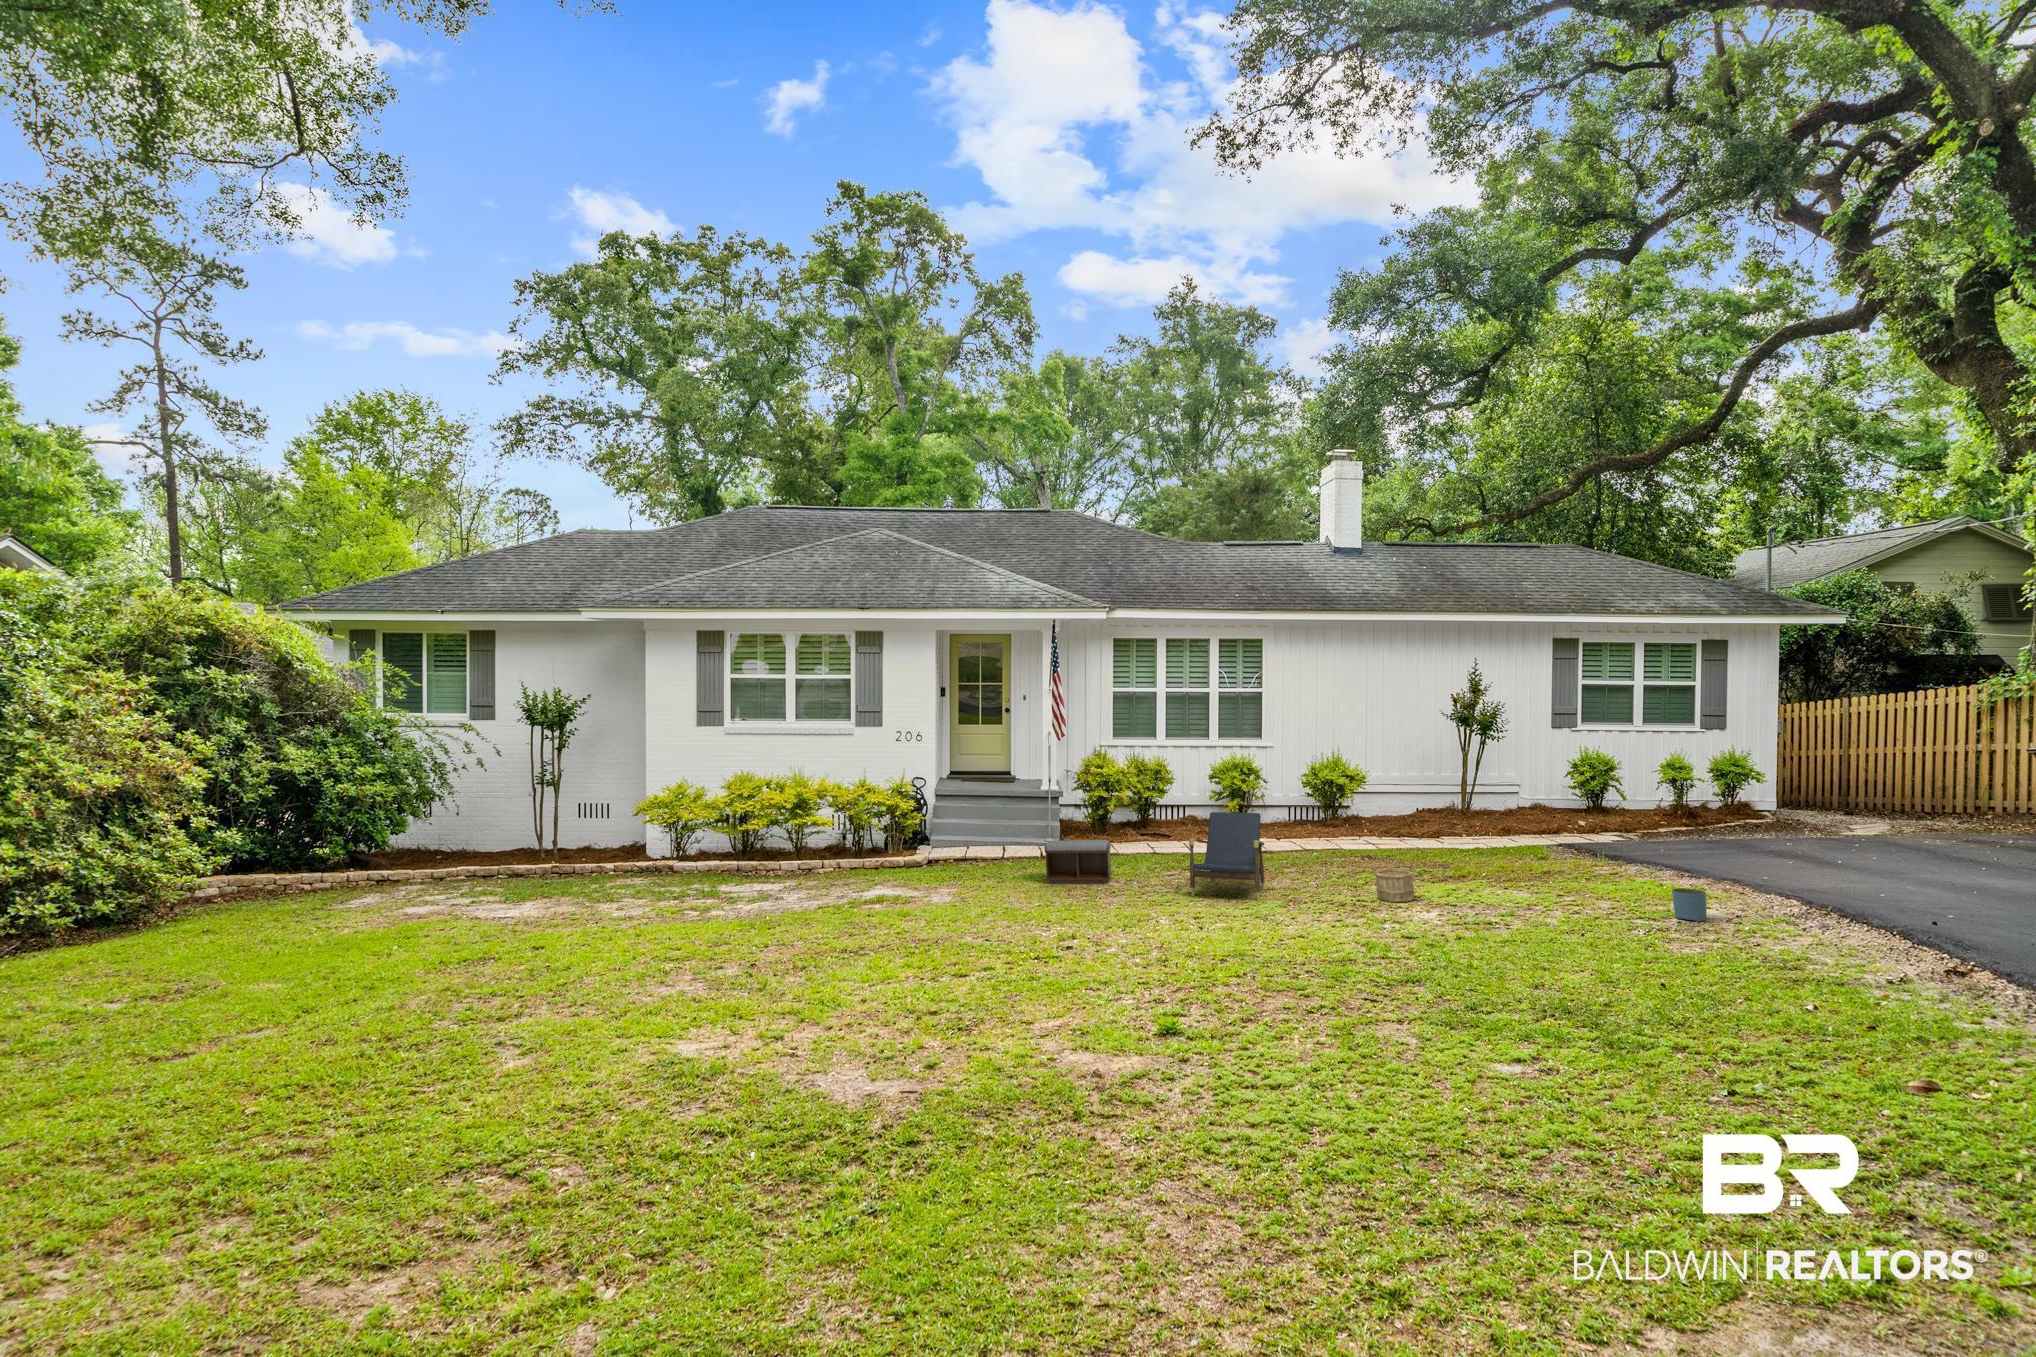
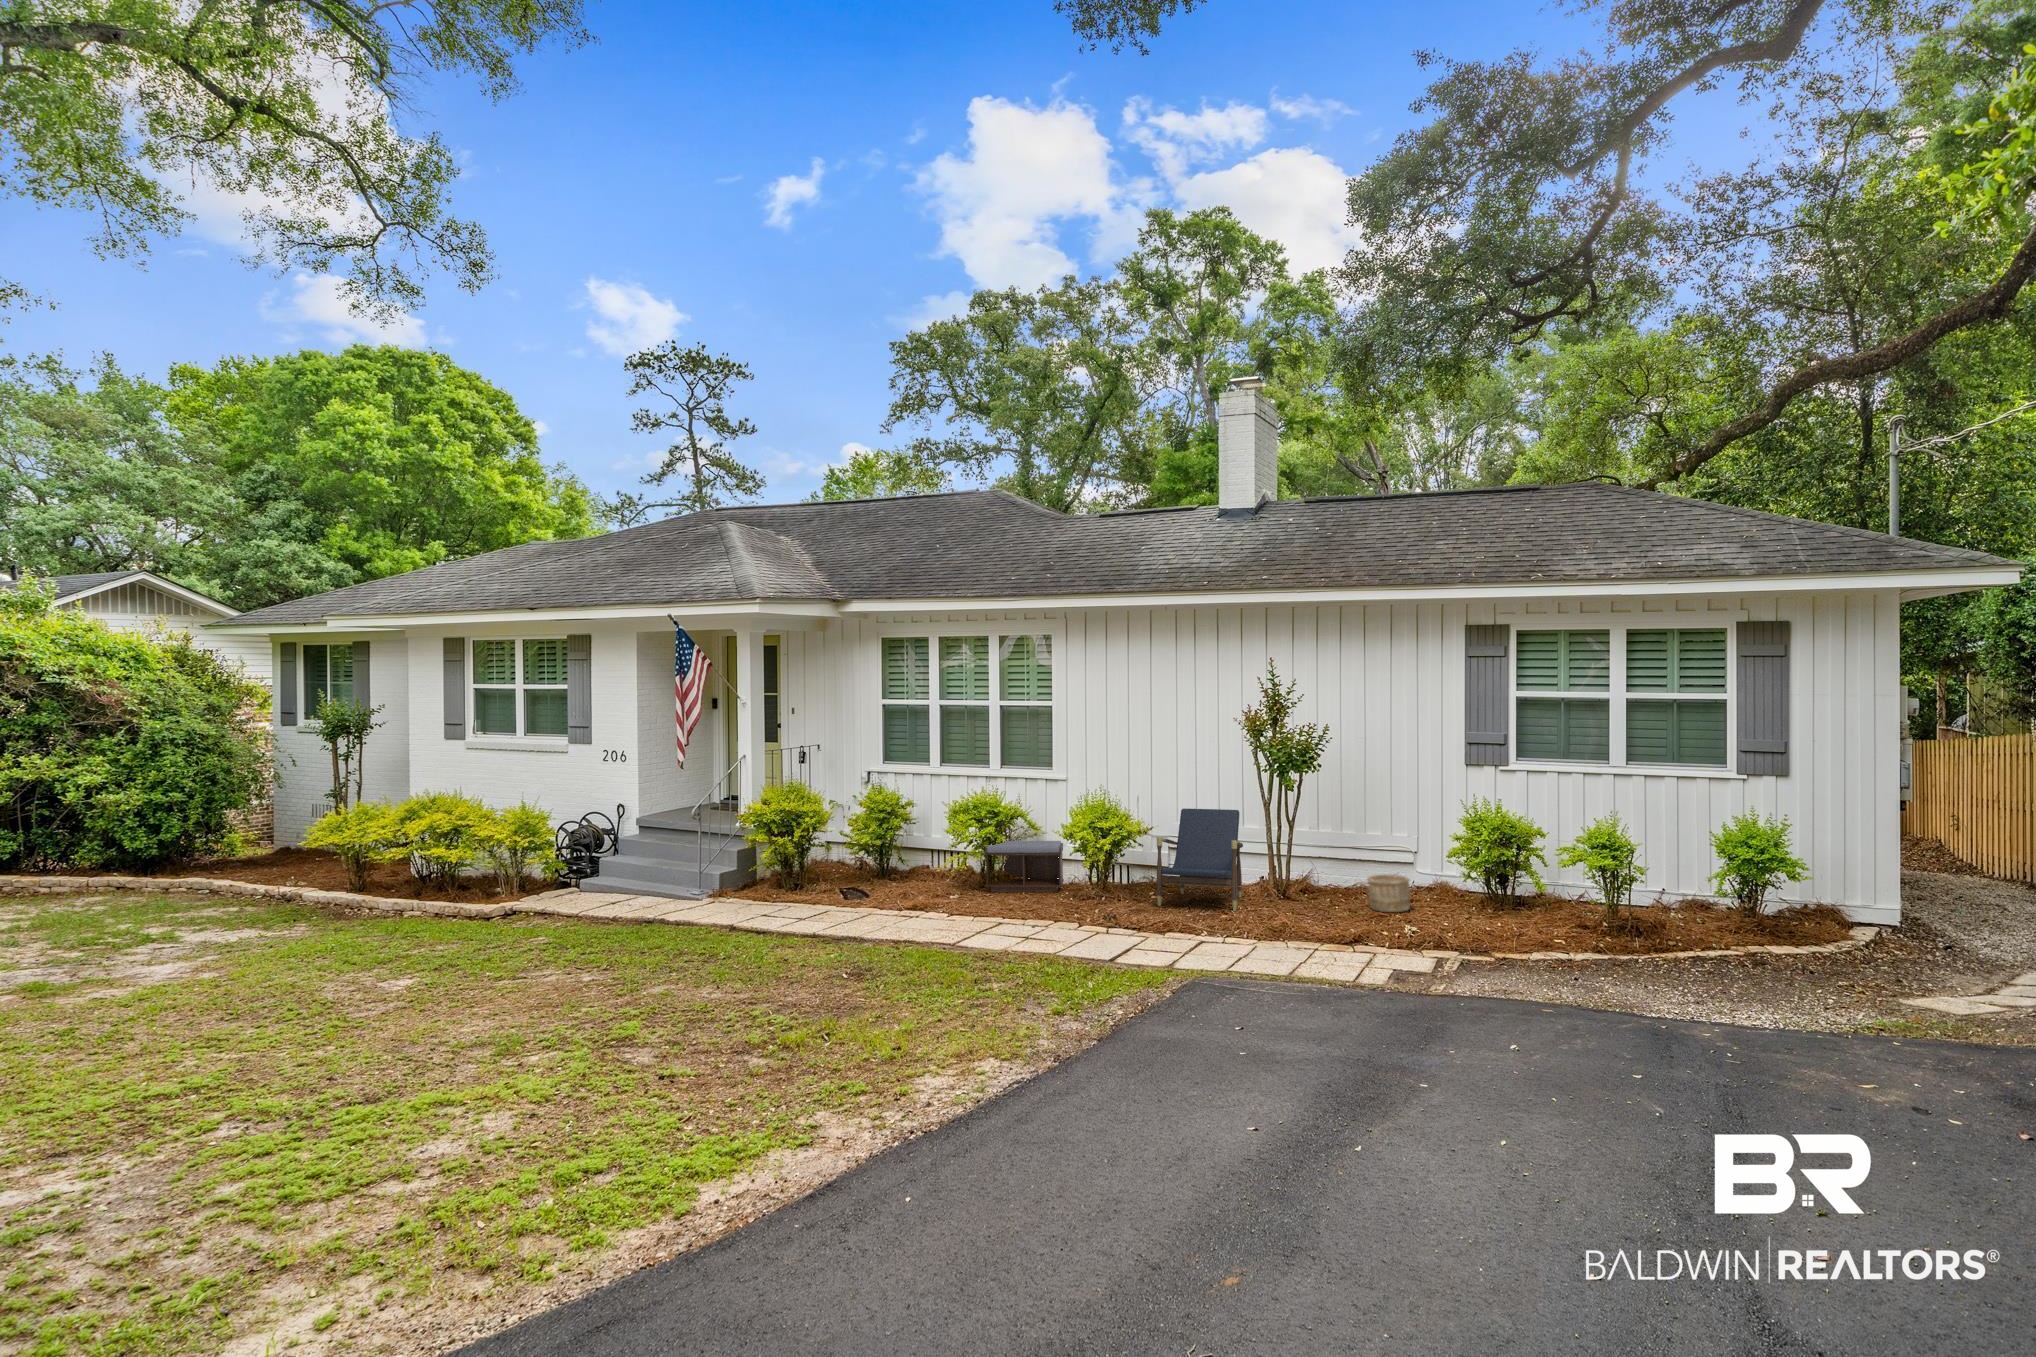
planter: present [1672,888,1707,922] -> none [1689,896,1725,933]

